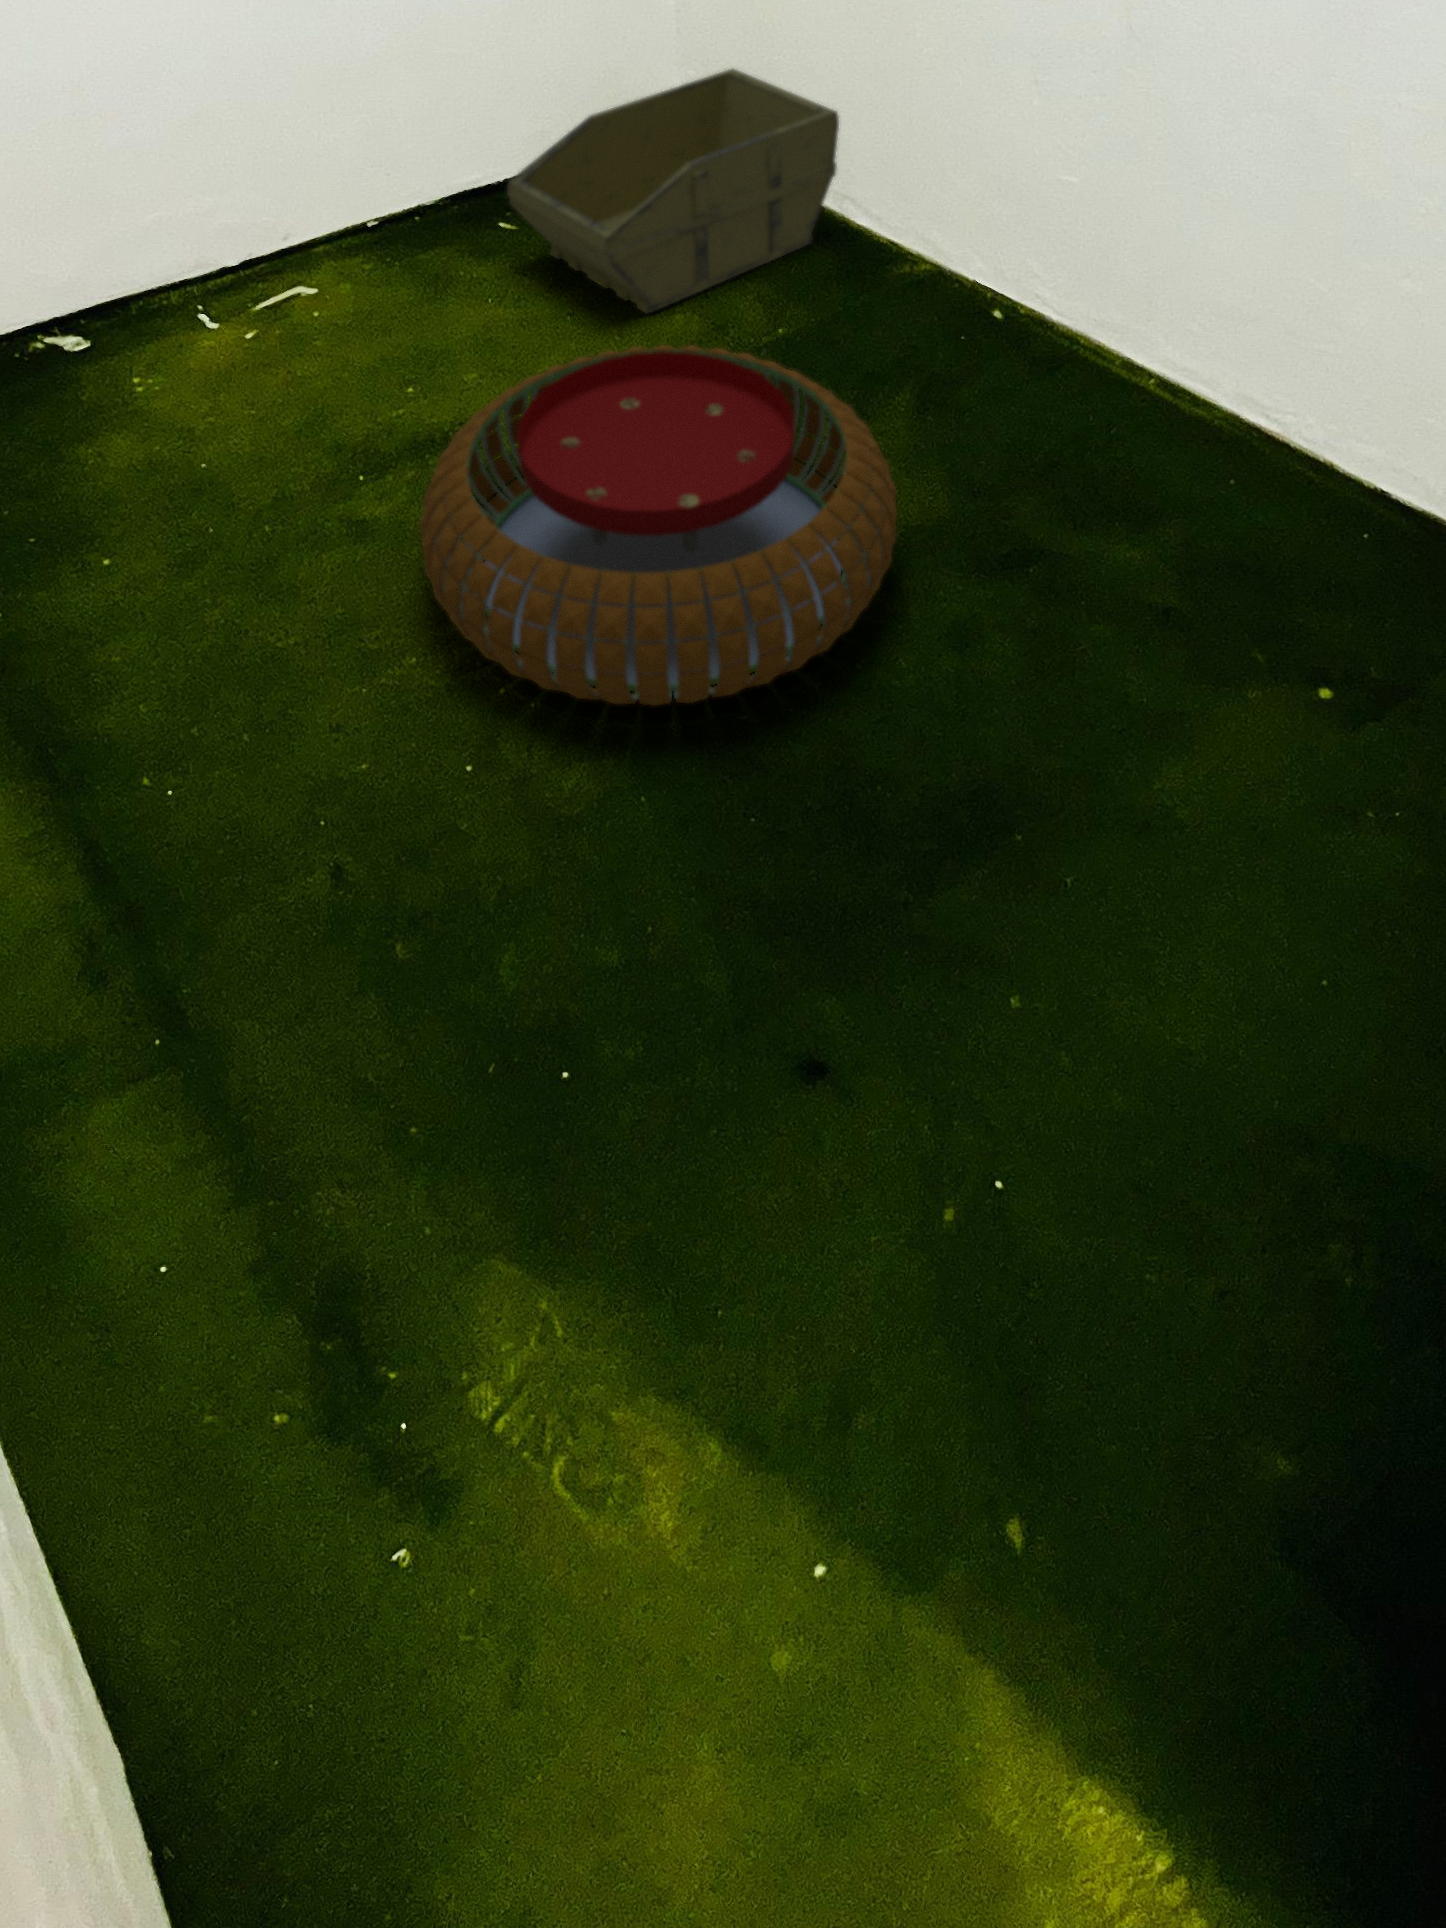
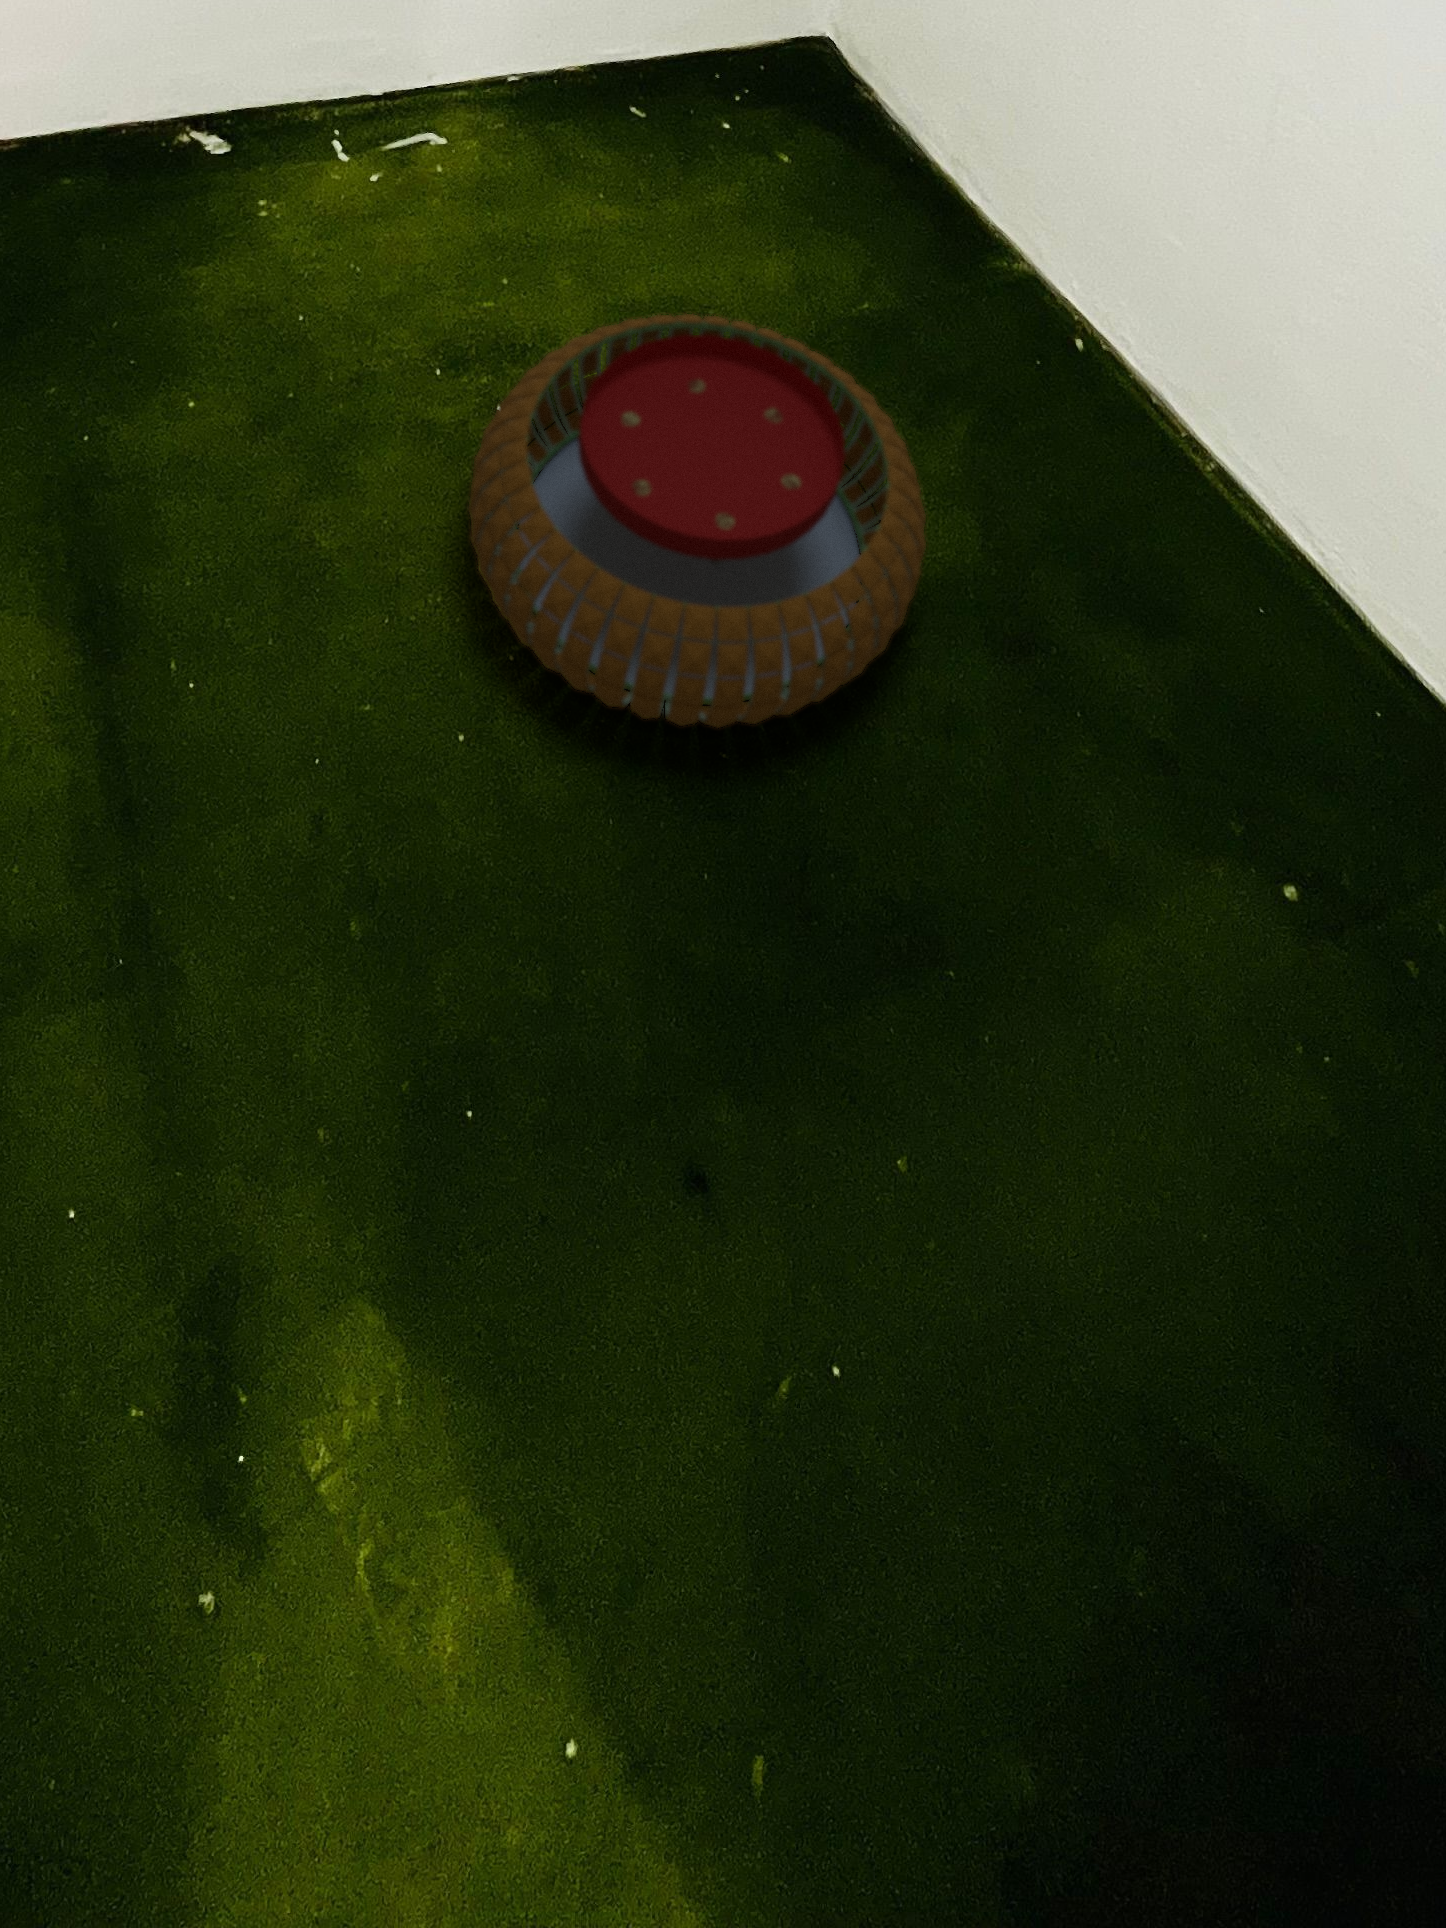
storage bin: present [507,69,839,313] -> none [640,7,973,245]

